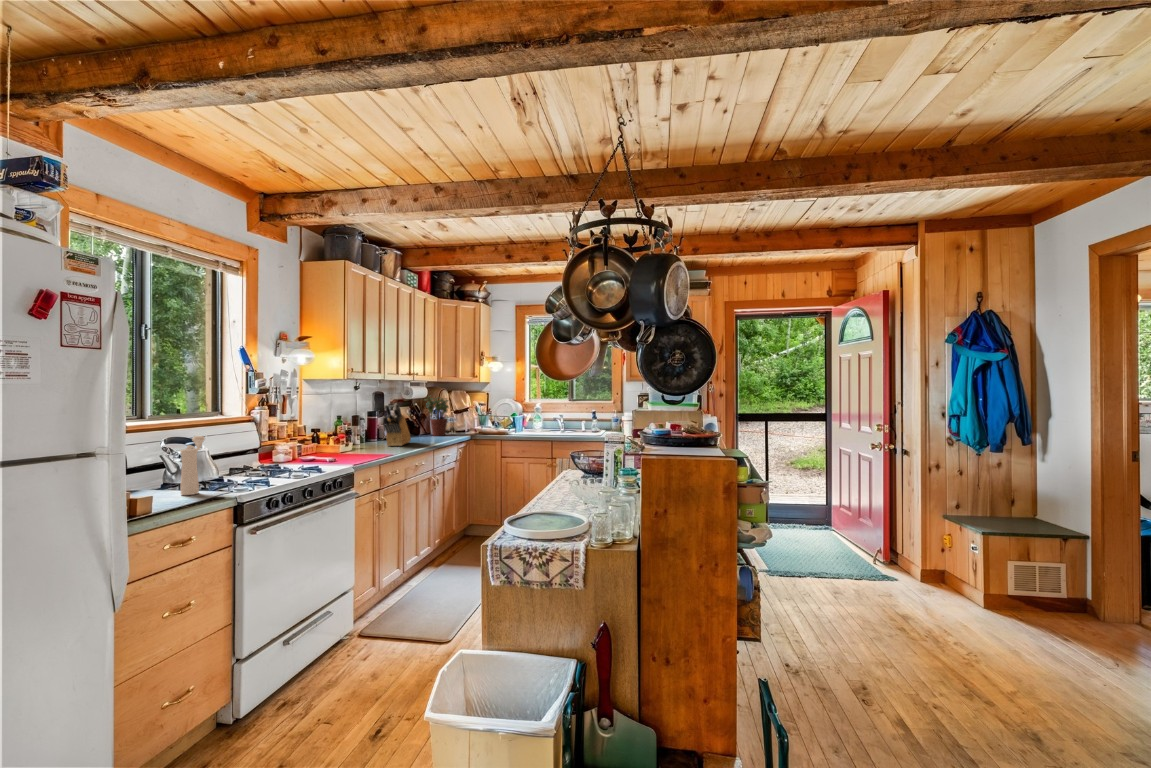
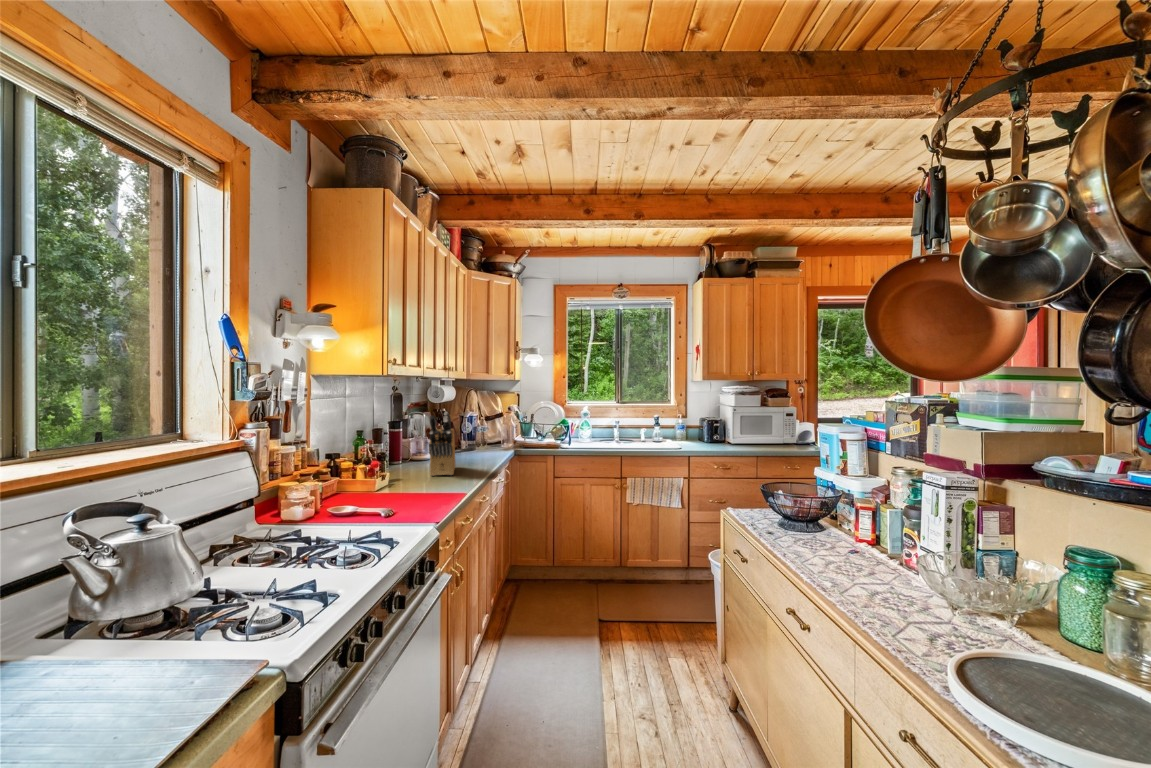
potted plant: present [425,396,449,436] -> none [456,398,490,453]
pepper mill: present [180,436,205,495] -> none [124,510,183,678]

